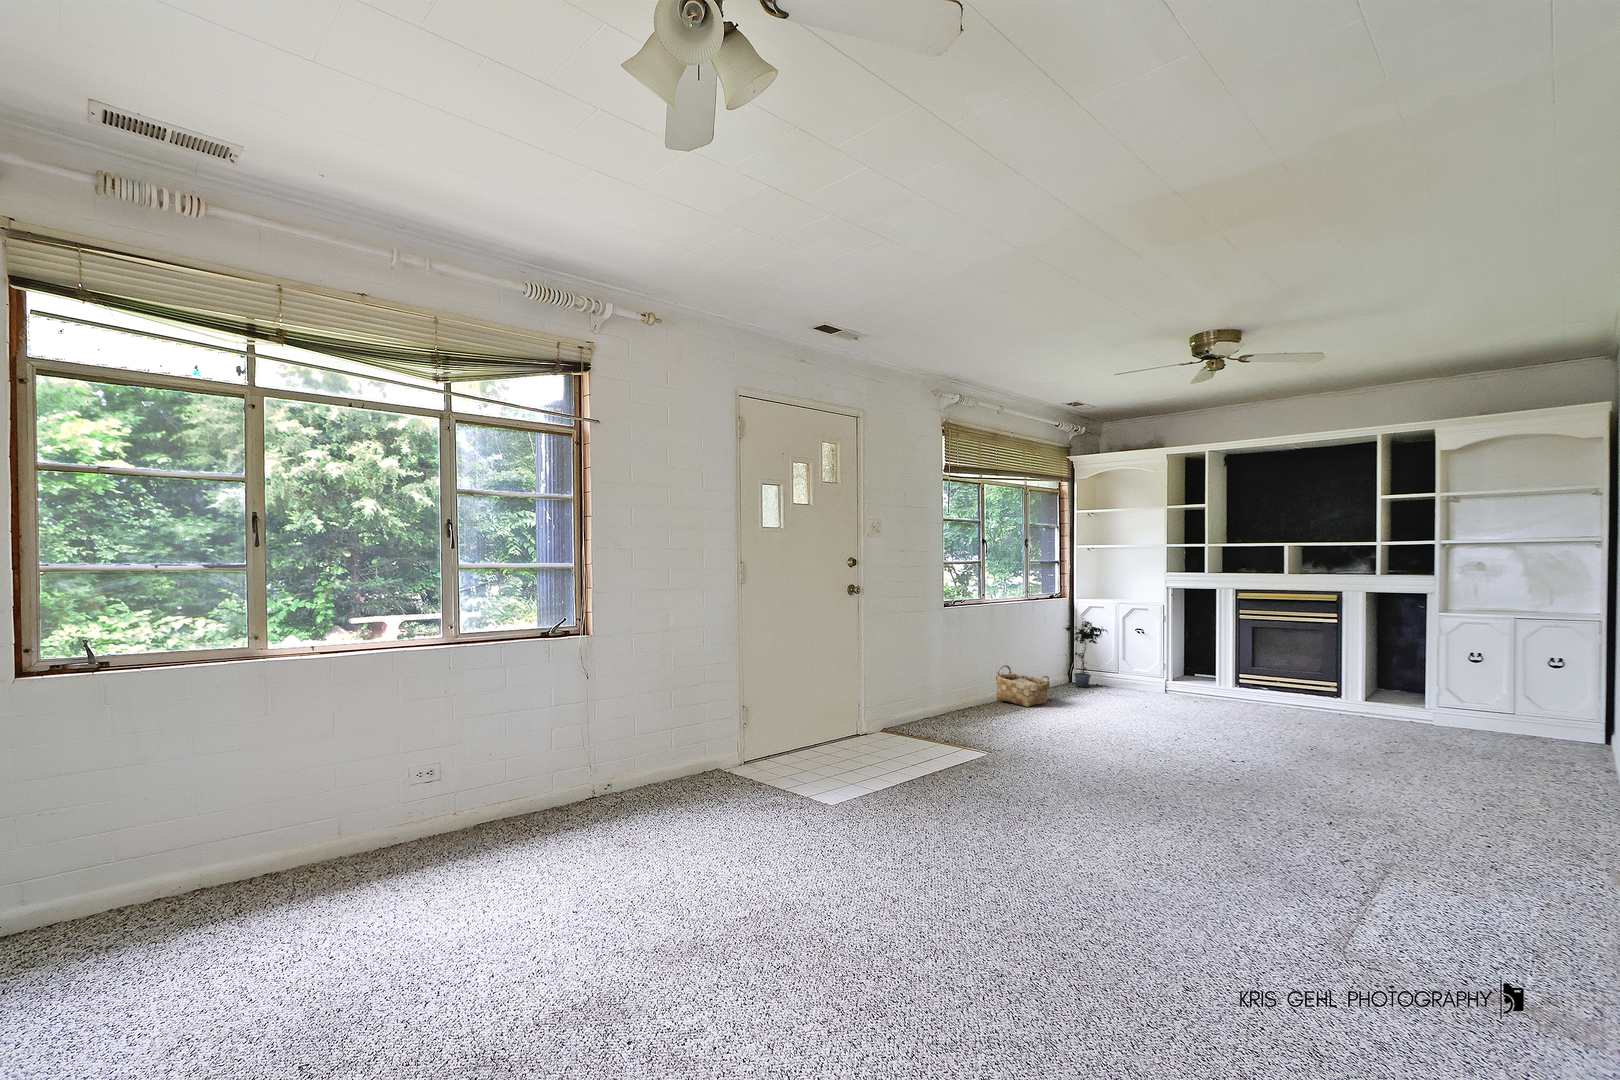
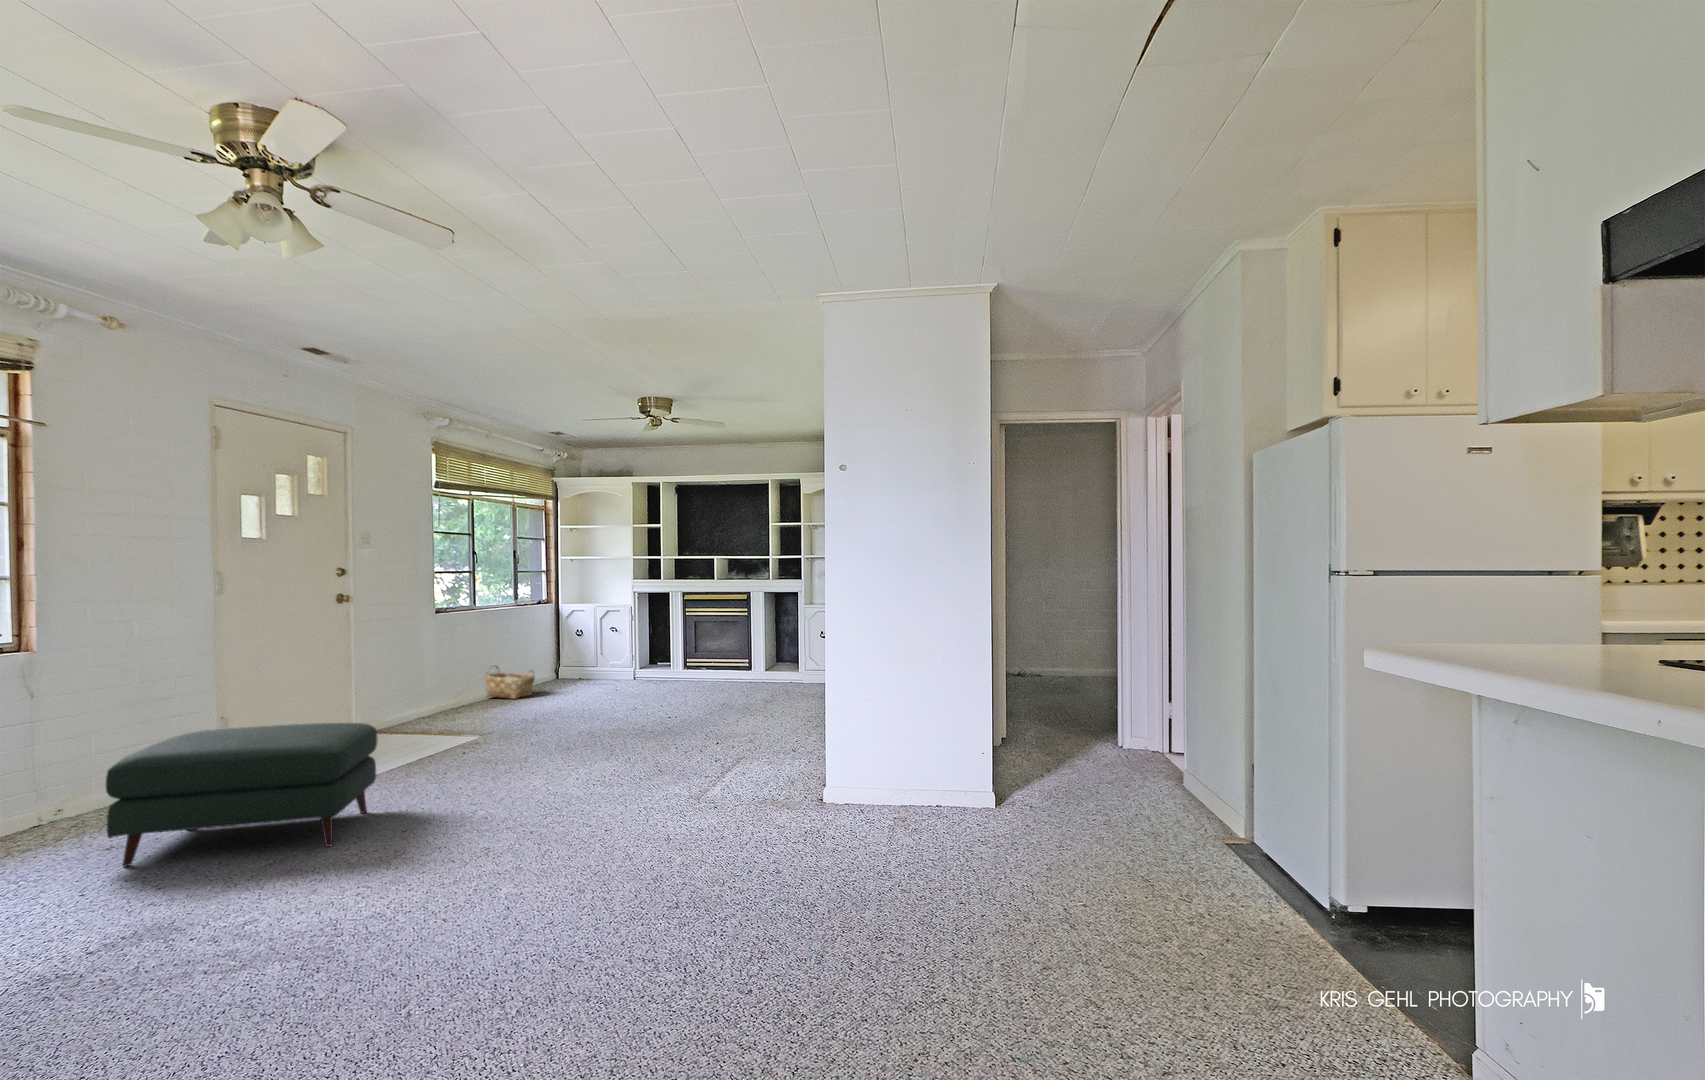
potted plant: present [1065,621,1108,687] -> none [548,621,587,681]
ottoman: none [597,741,862,930] -> present [106,723,377,866]

